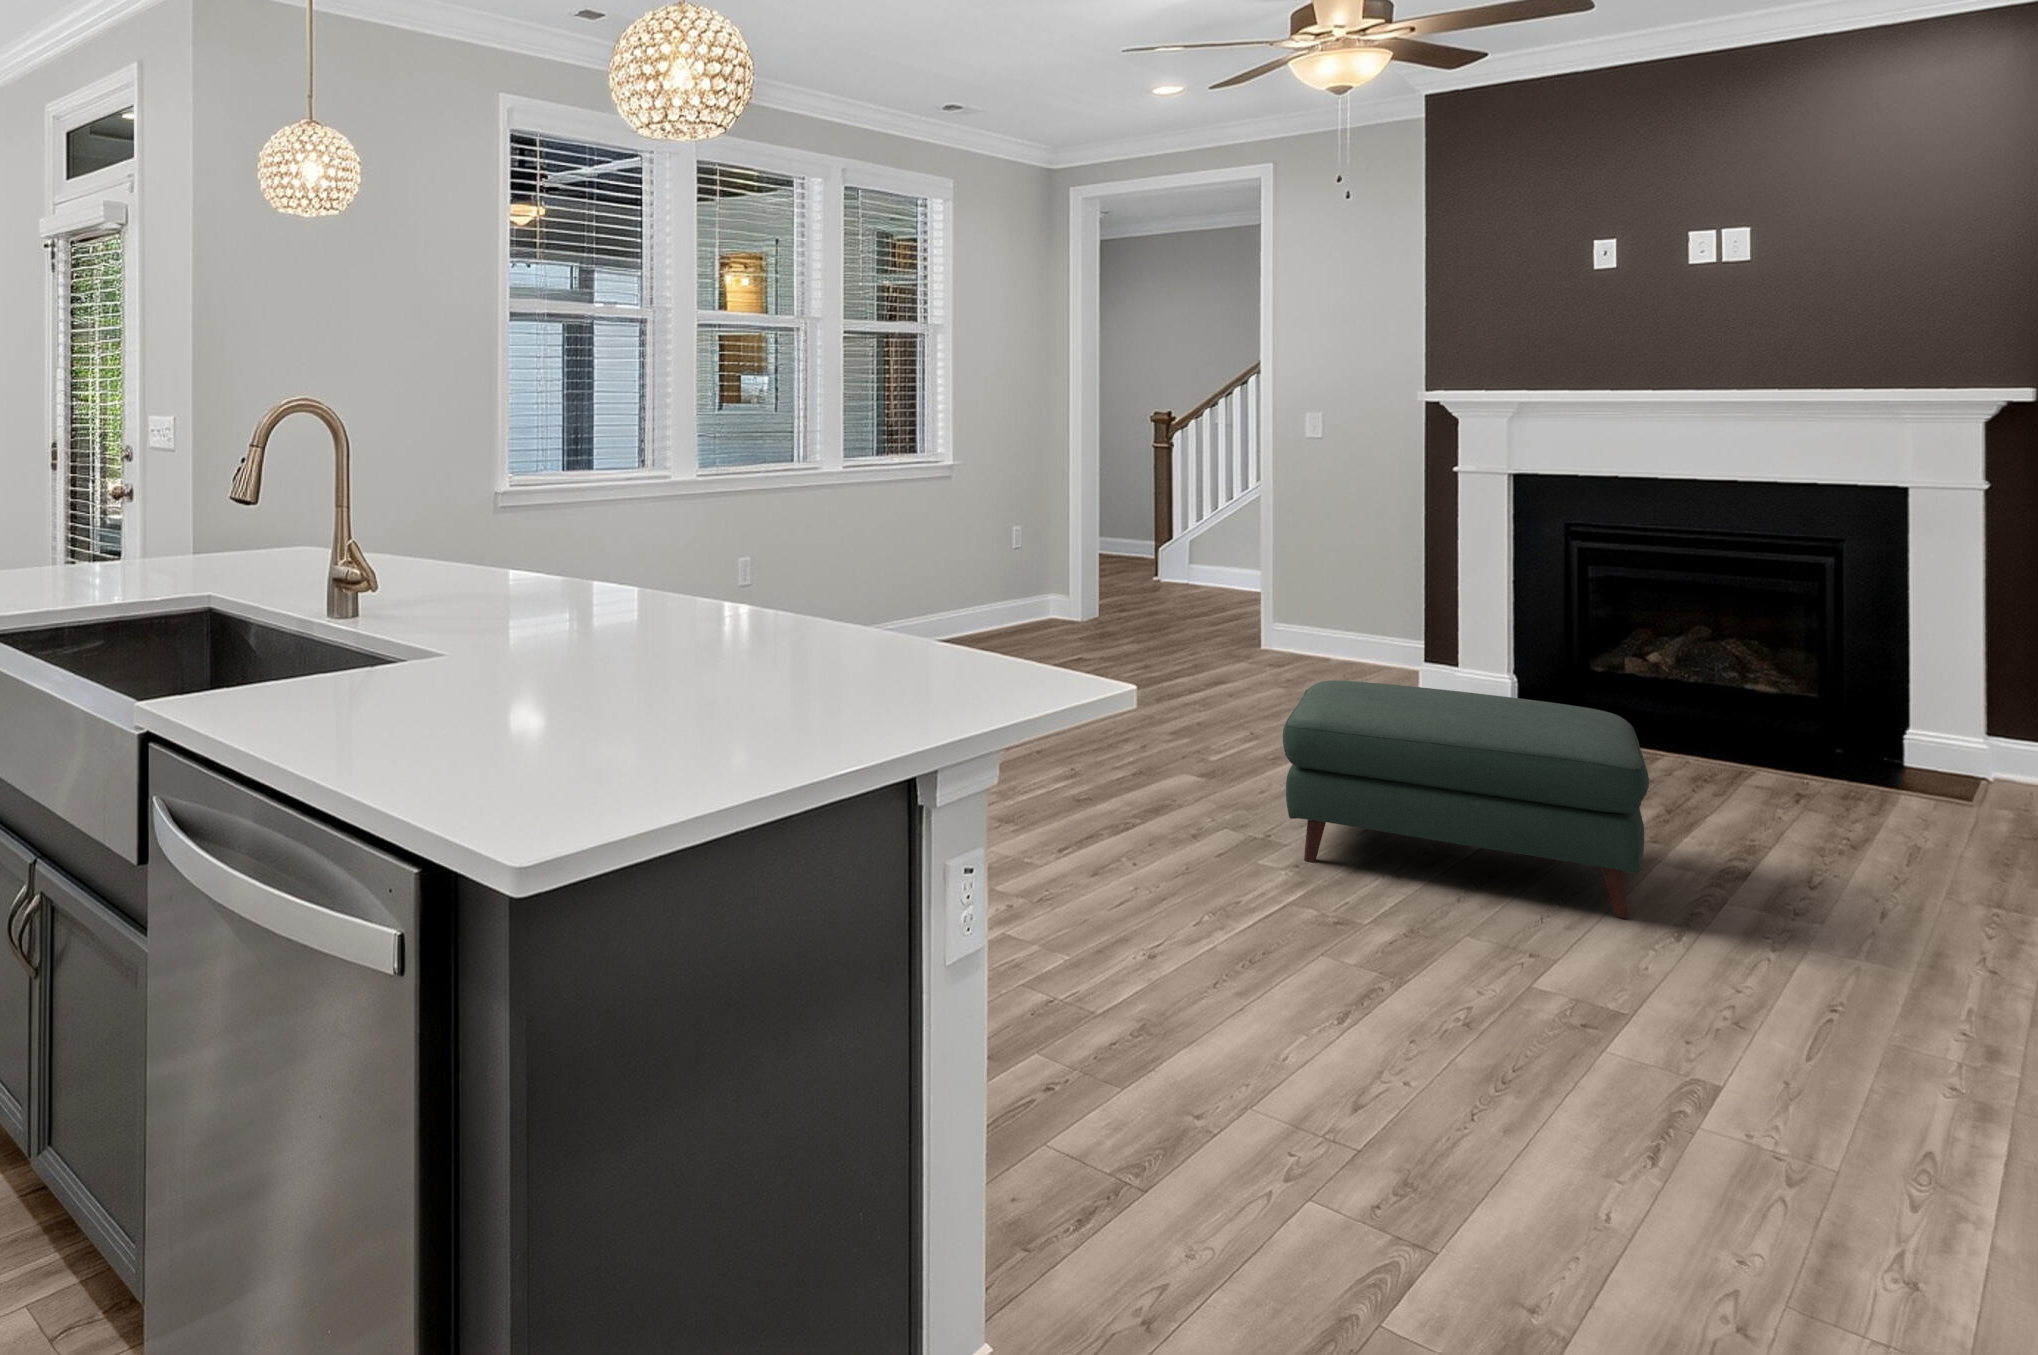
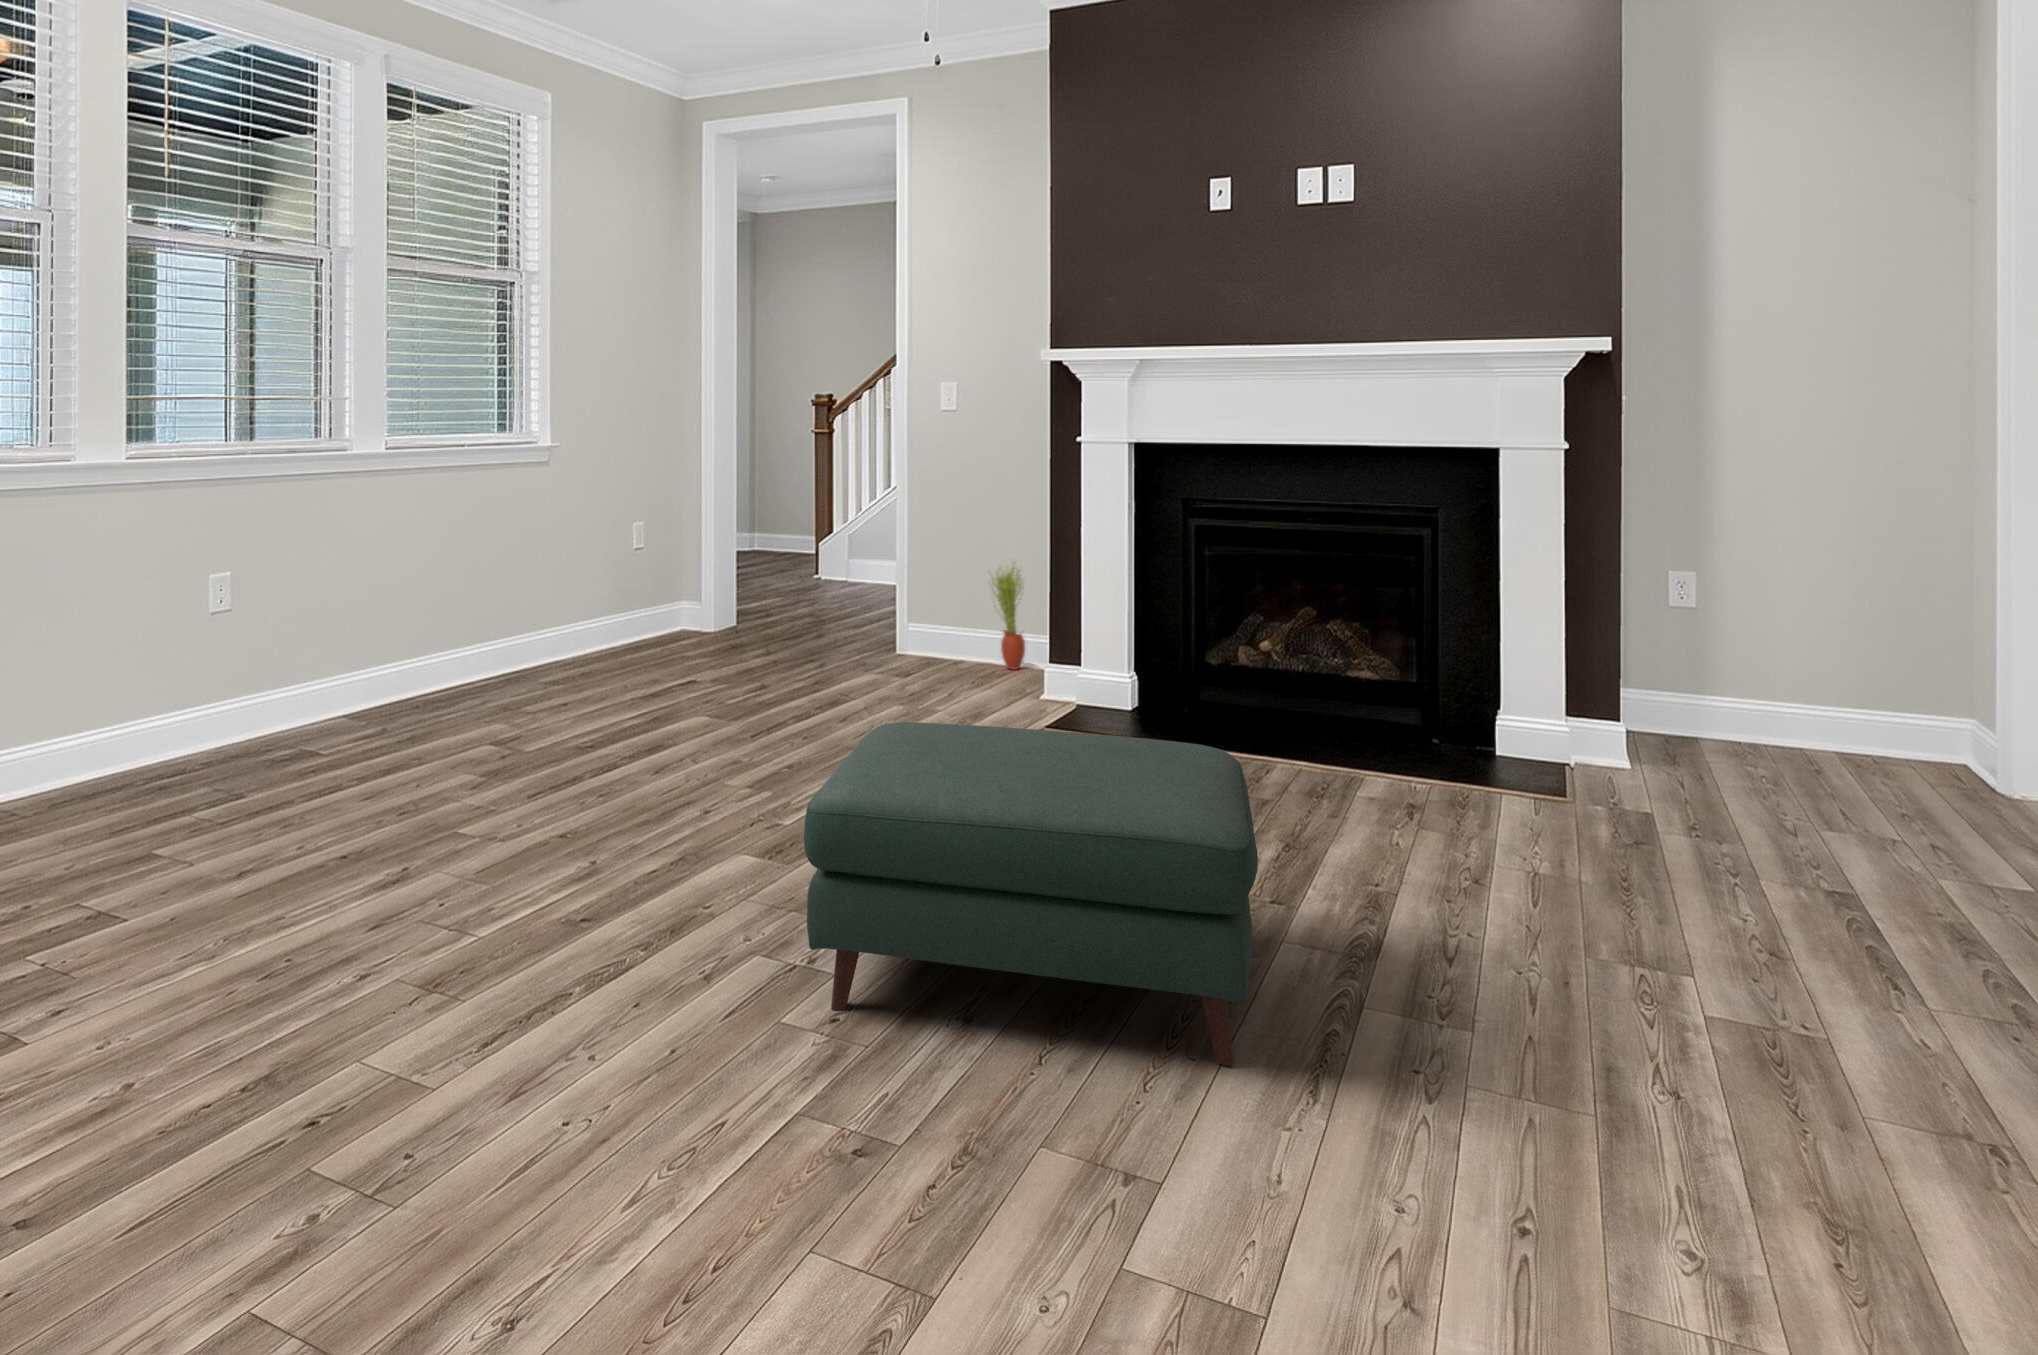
potted plant: none [1356,570,1395,670] -> present [992,559,1025,669]

